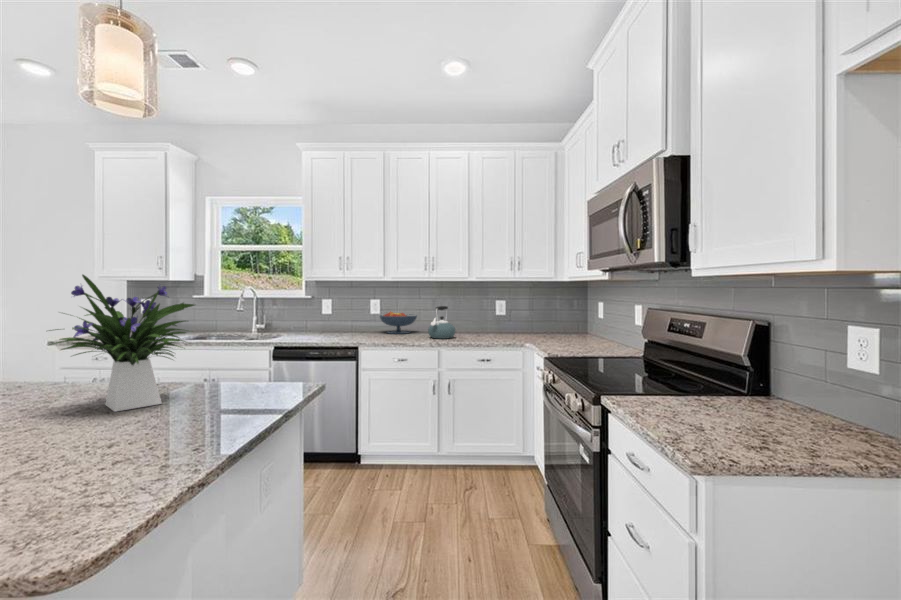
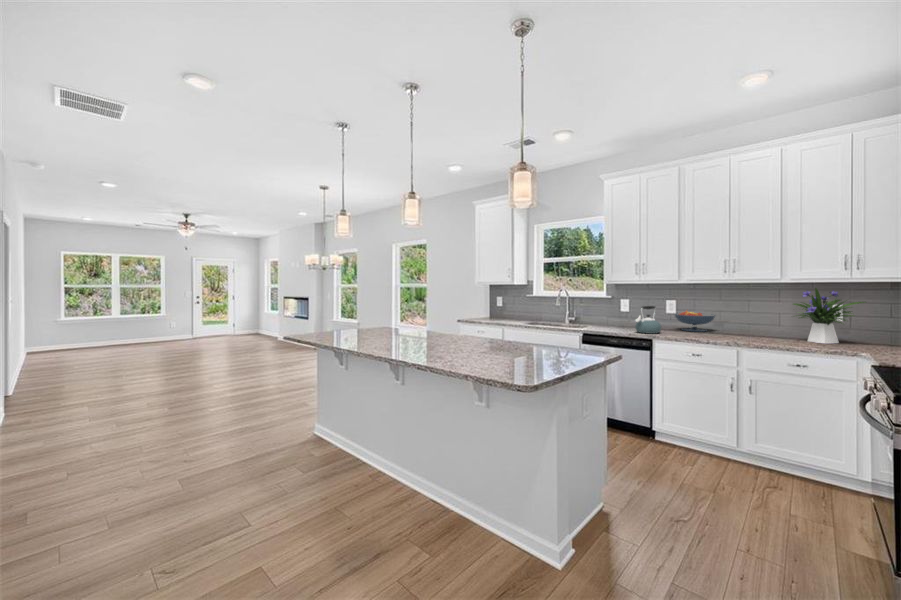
flower arrangement: present [49,275,194,412] -> present [793,288,864,344]
kettle: present [428,306,455,339] -> present [635,306,661,334]

